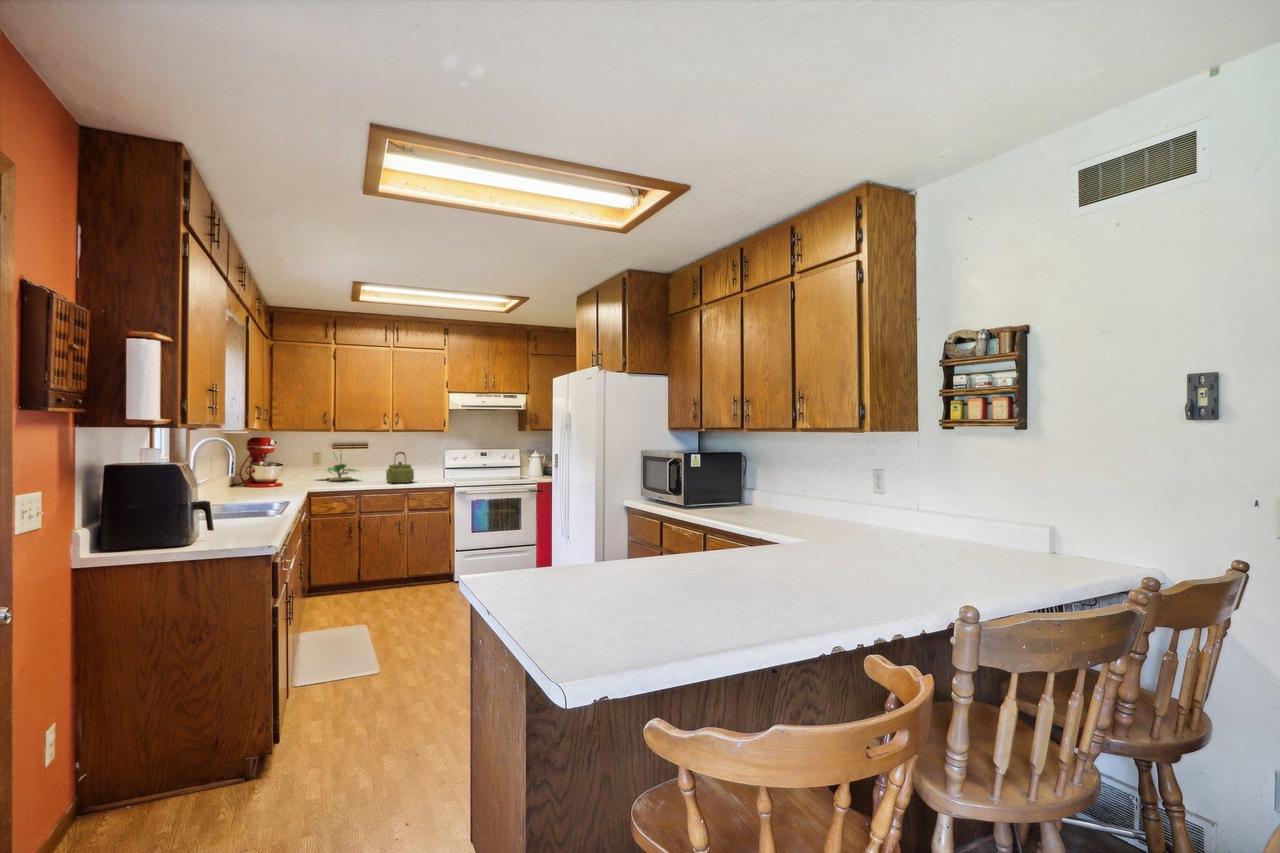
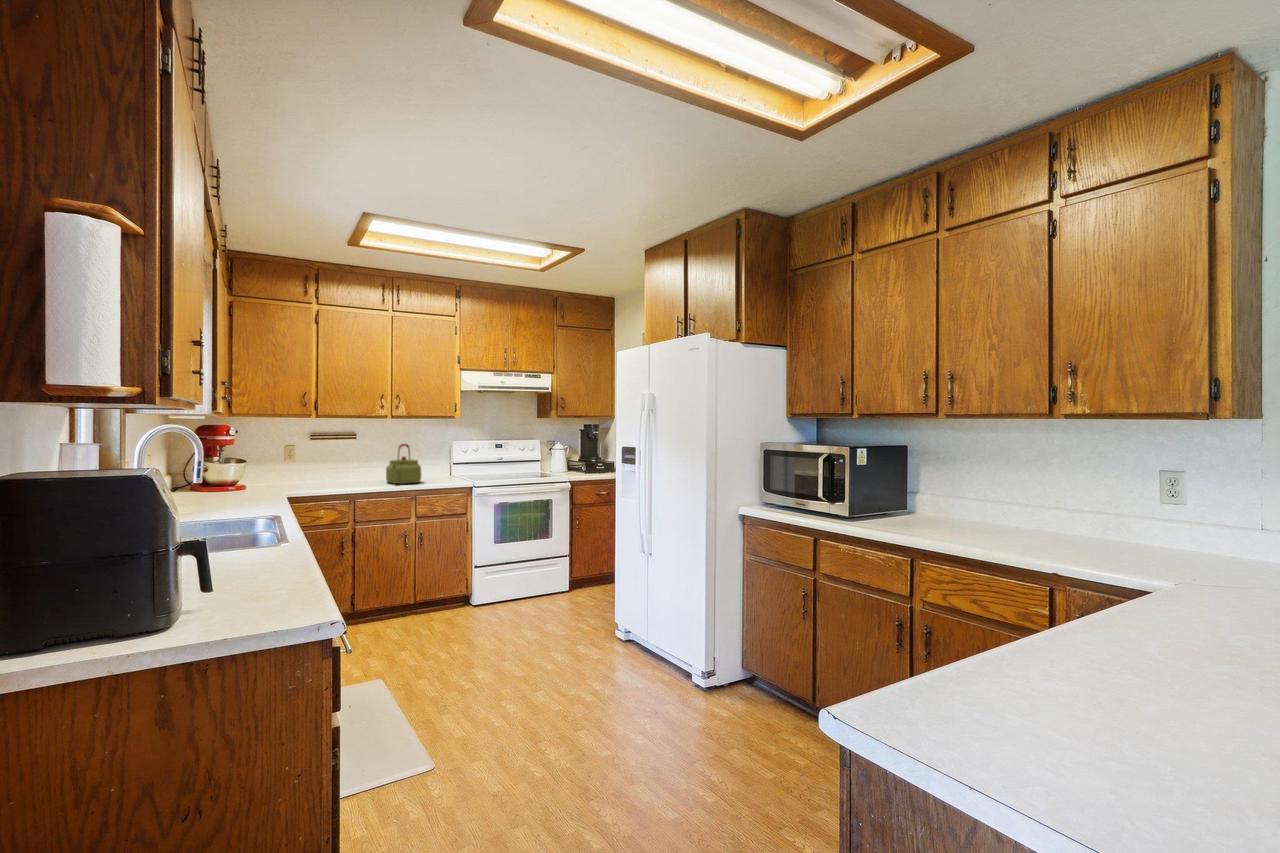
potted plant: present [327,453,357,481] -> none [288,433,352,481]

